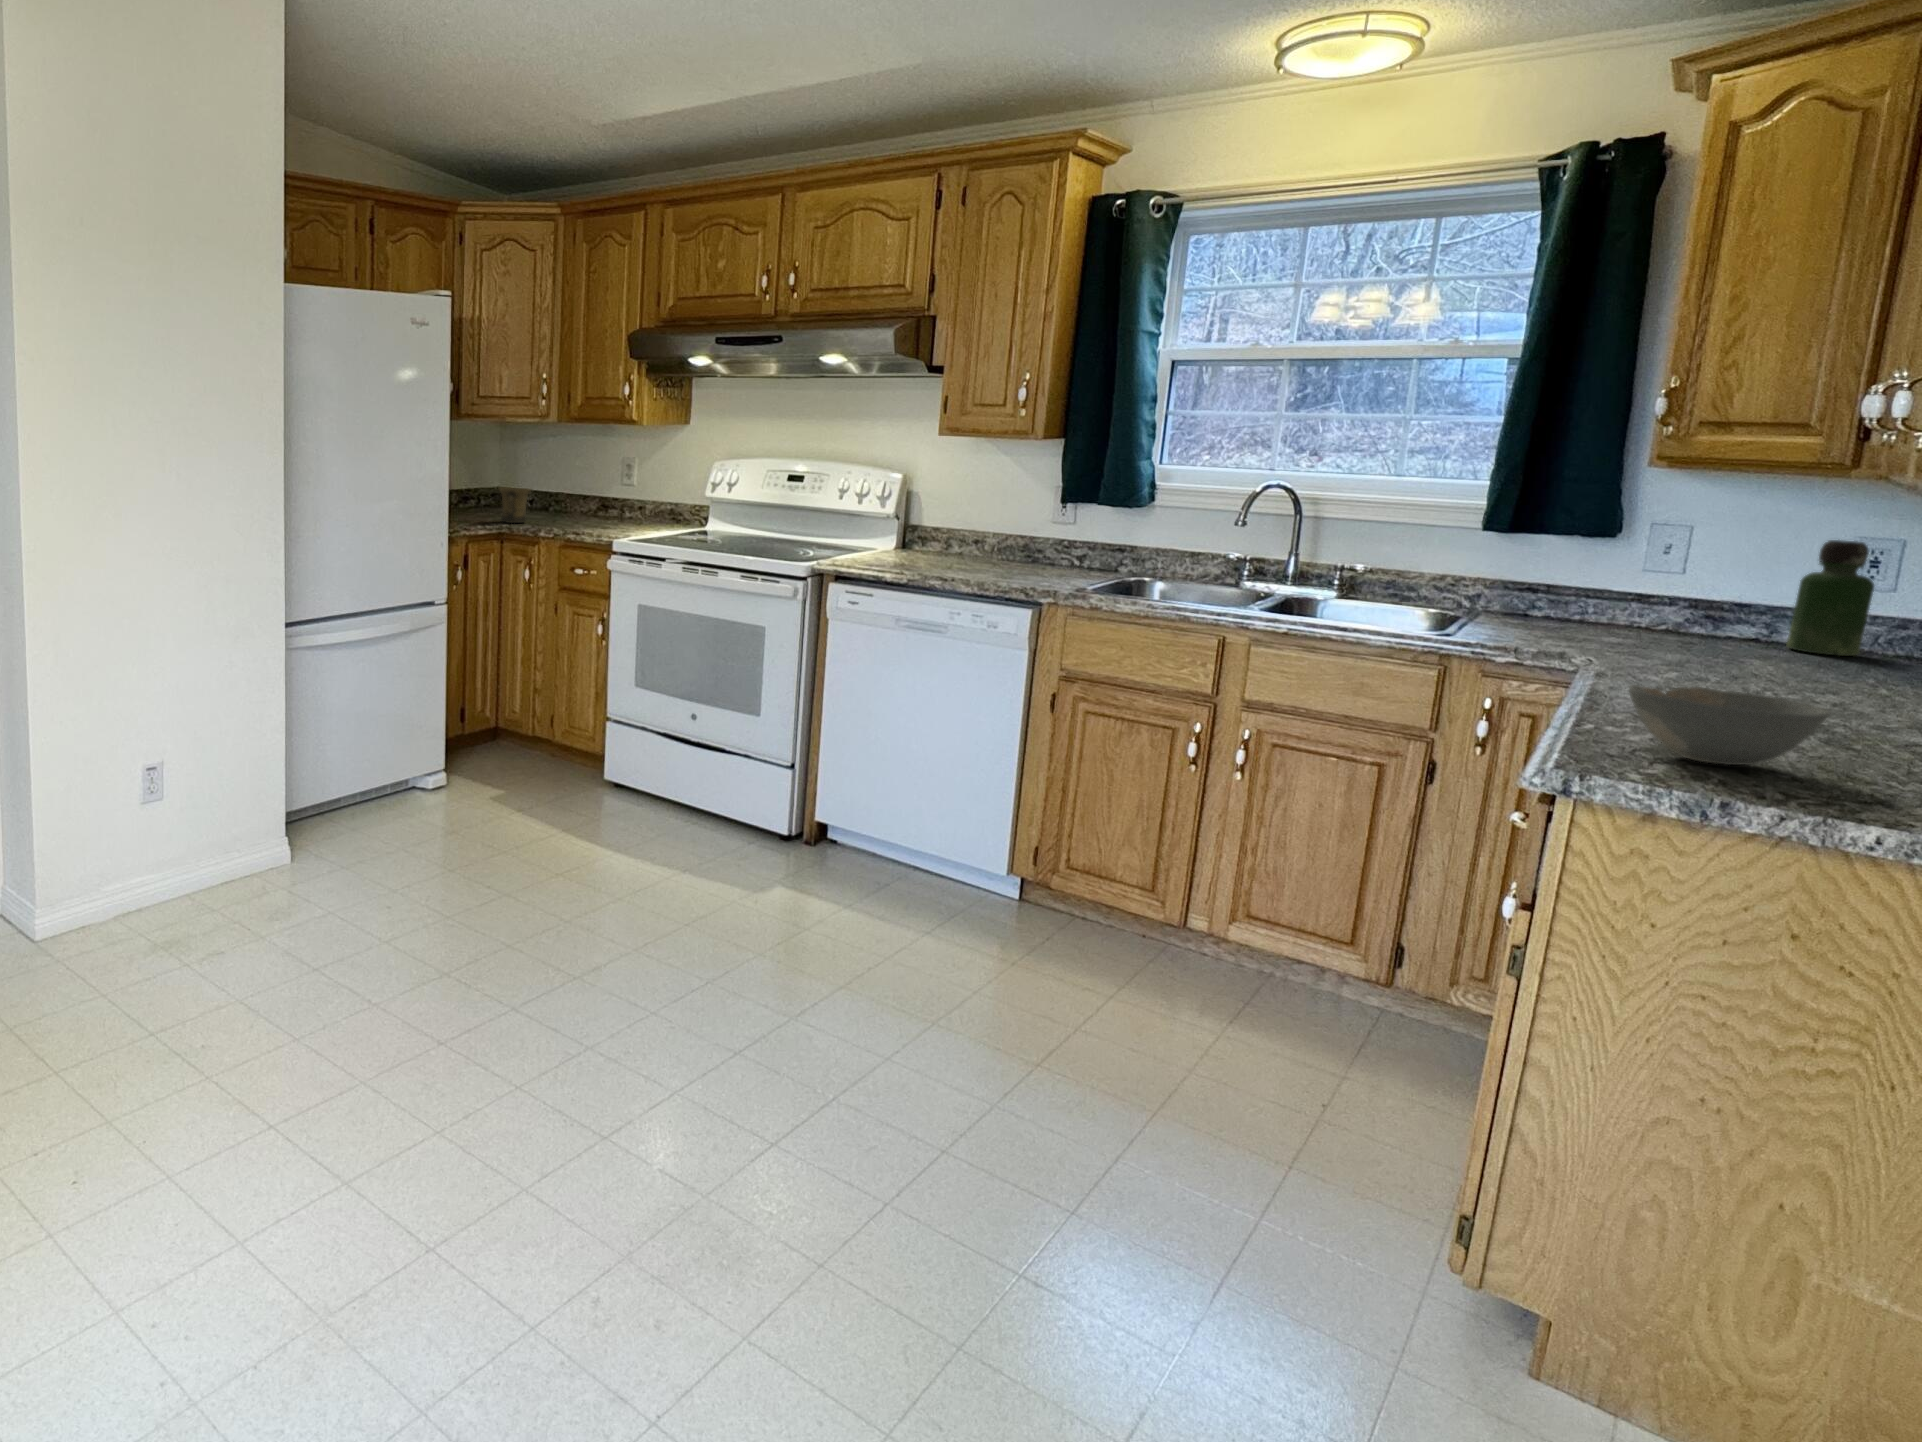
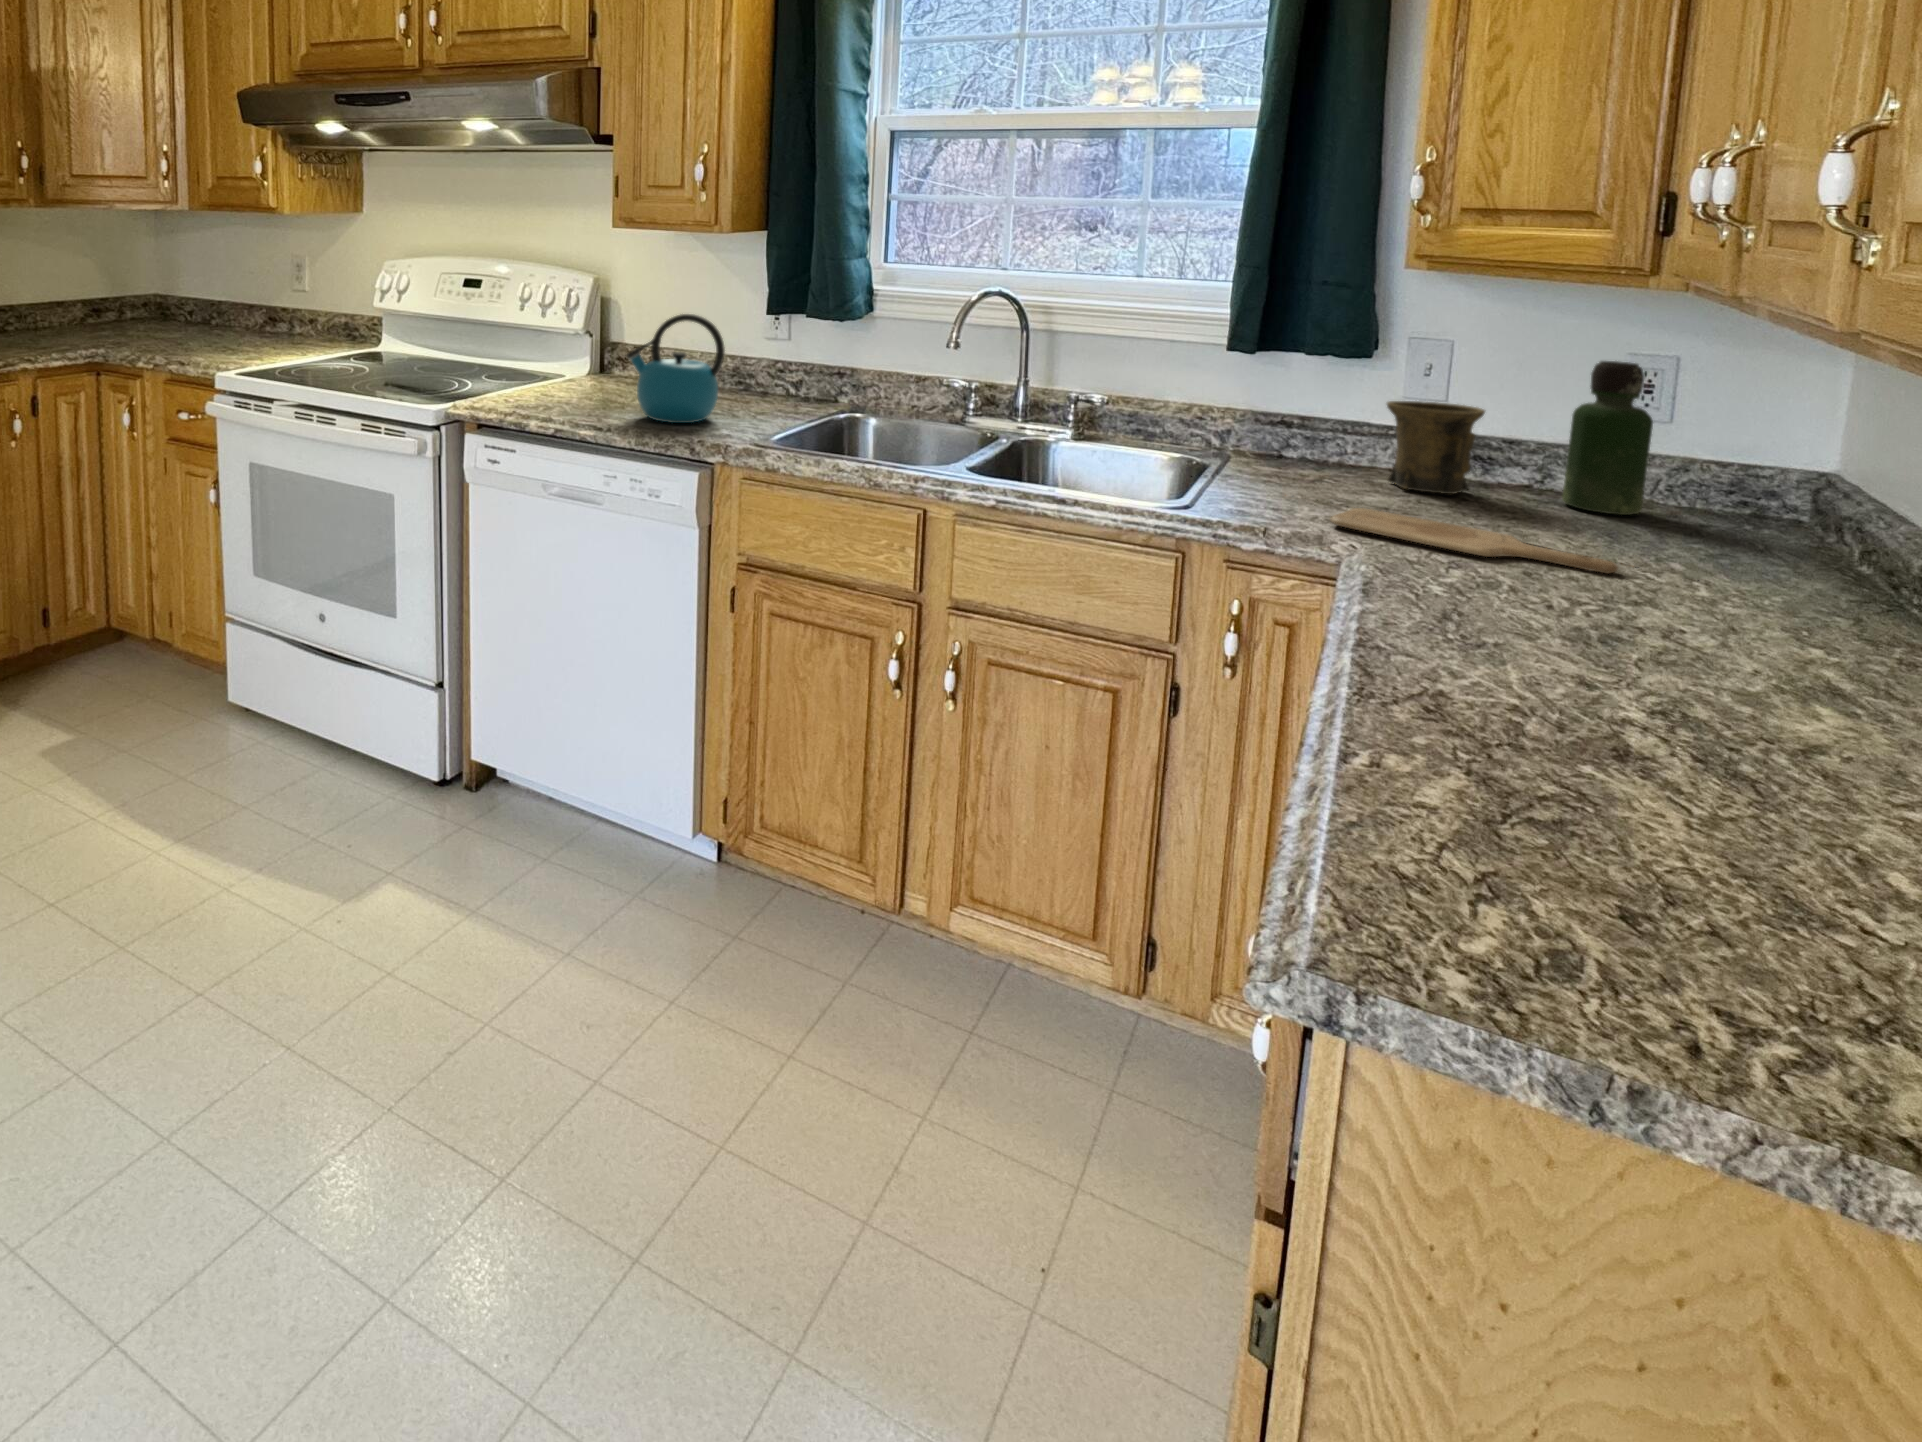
mug: present [499,487,530,523] -> present [1387,401,1485,494]
kettle: none [957,501,1039,579] -> present [626,314,725,423]
cutting board: none [1572,642,1818,682] -> present [1330,508,1618,574]
bowl: present [1629,685,1830,765] -> none [1416,694,1768,894]

